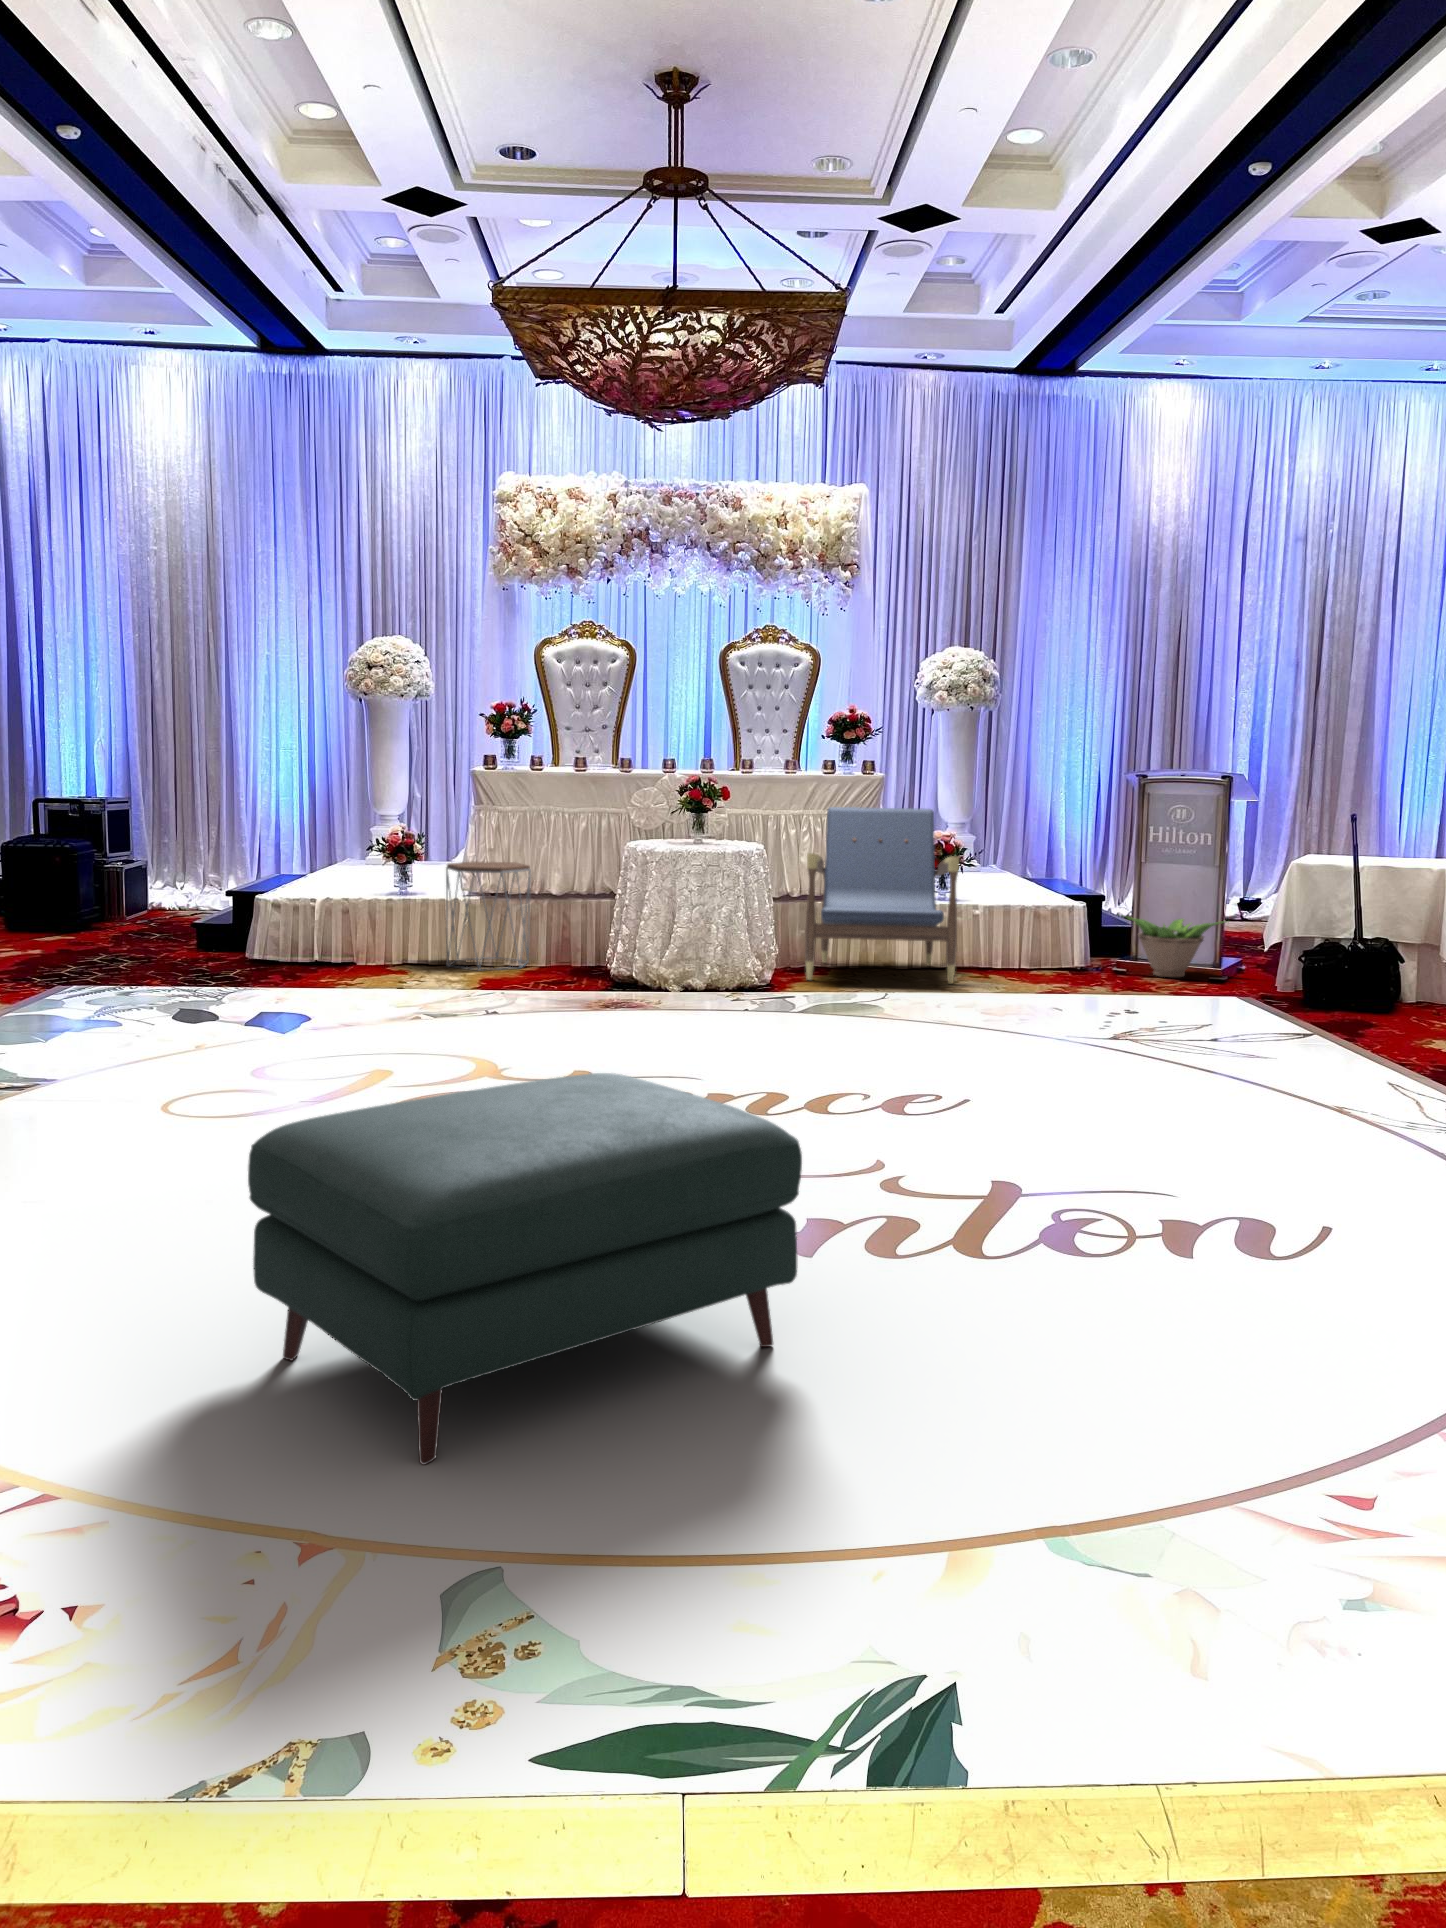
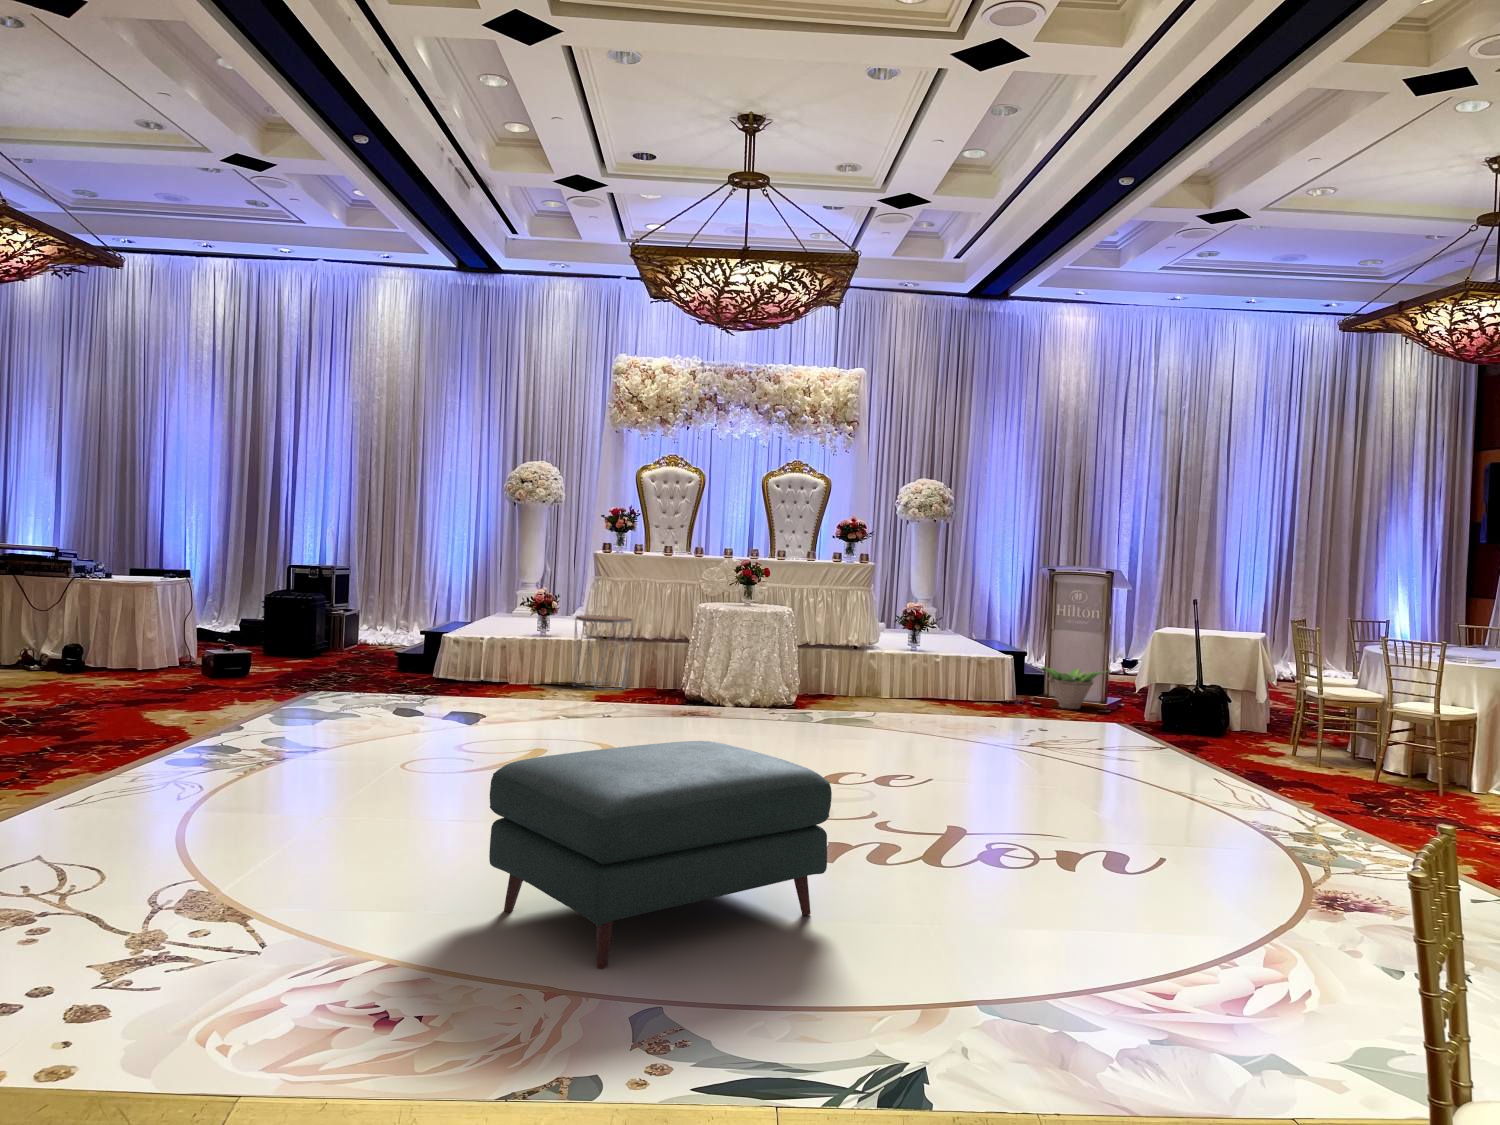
lounge chair: present [805,807,959,984] -> none [820,585,926,708]

